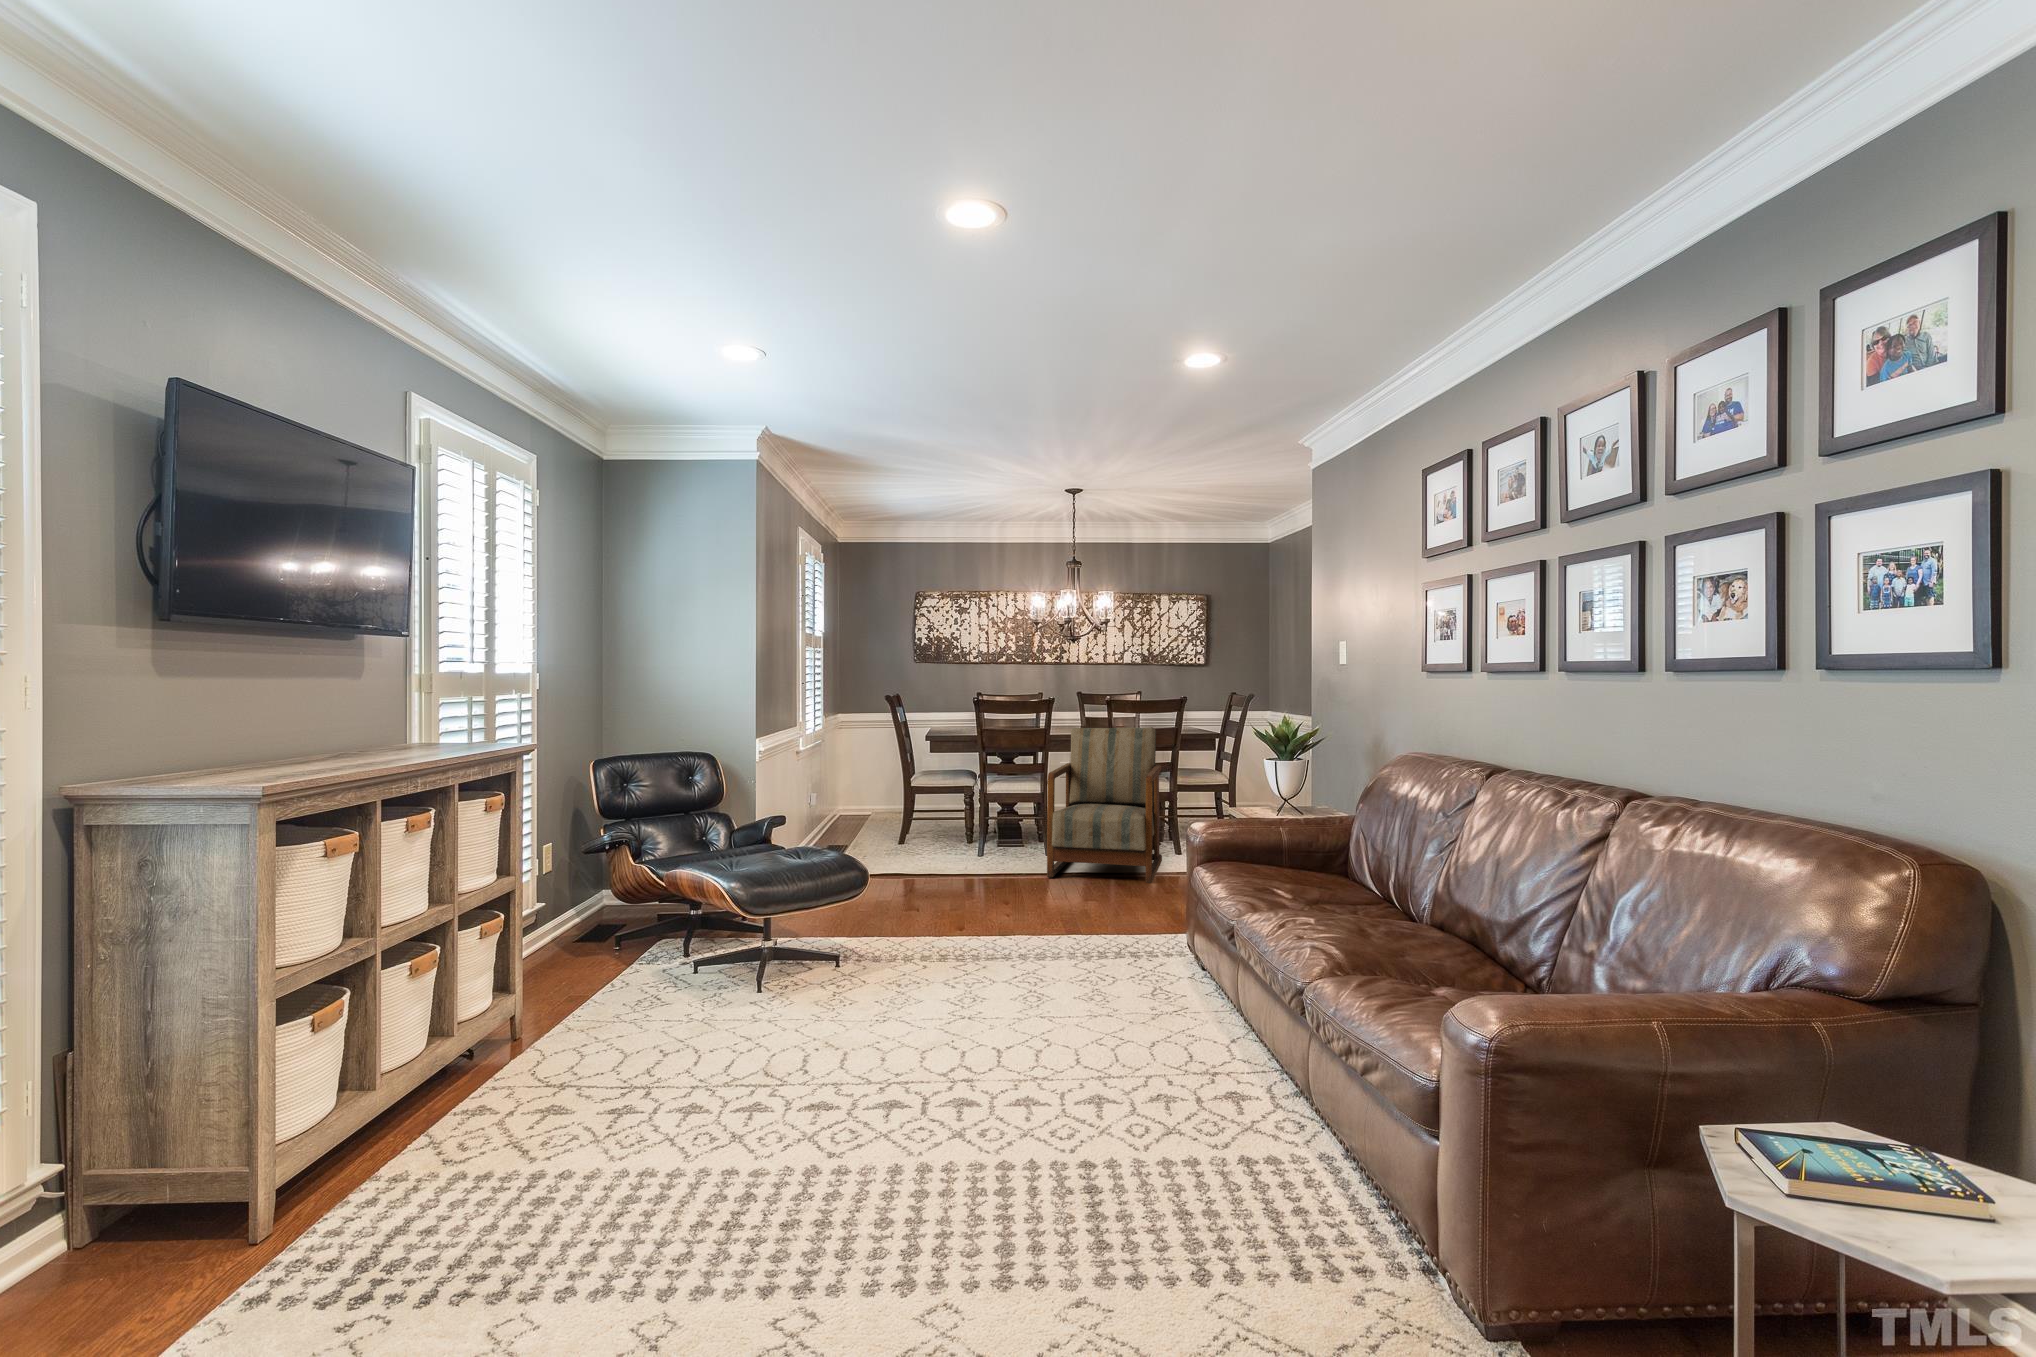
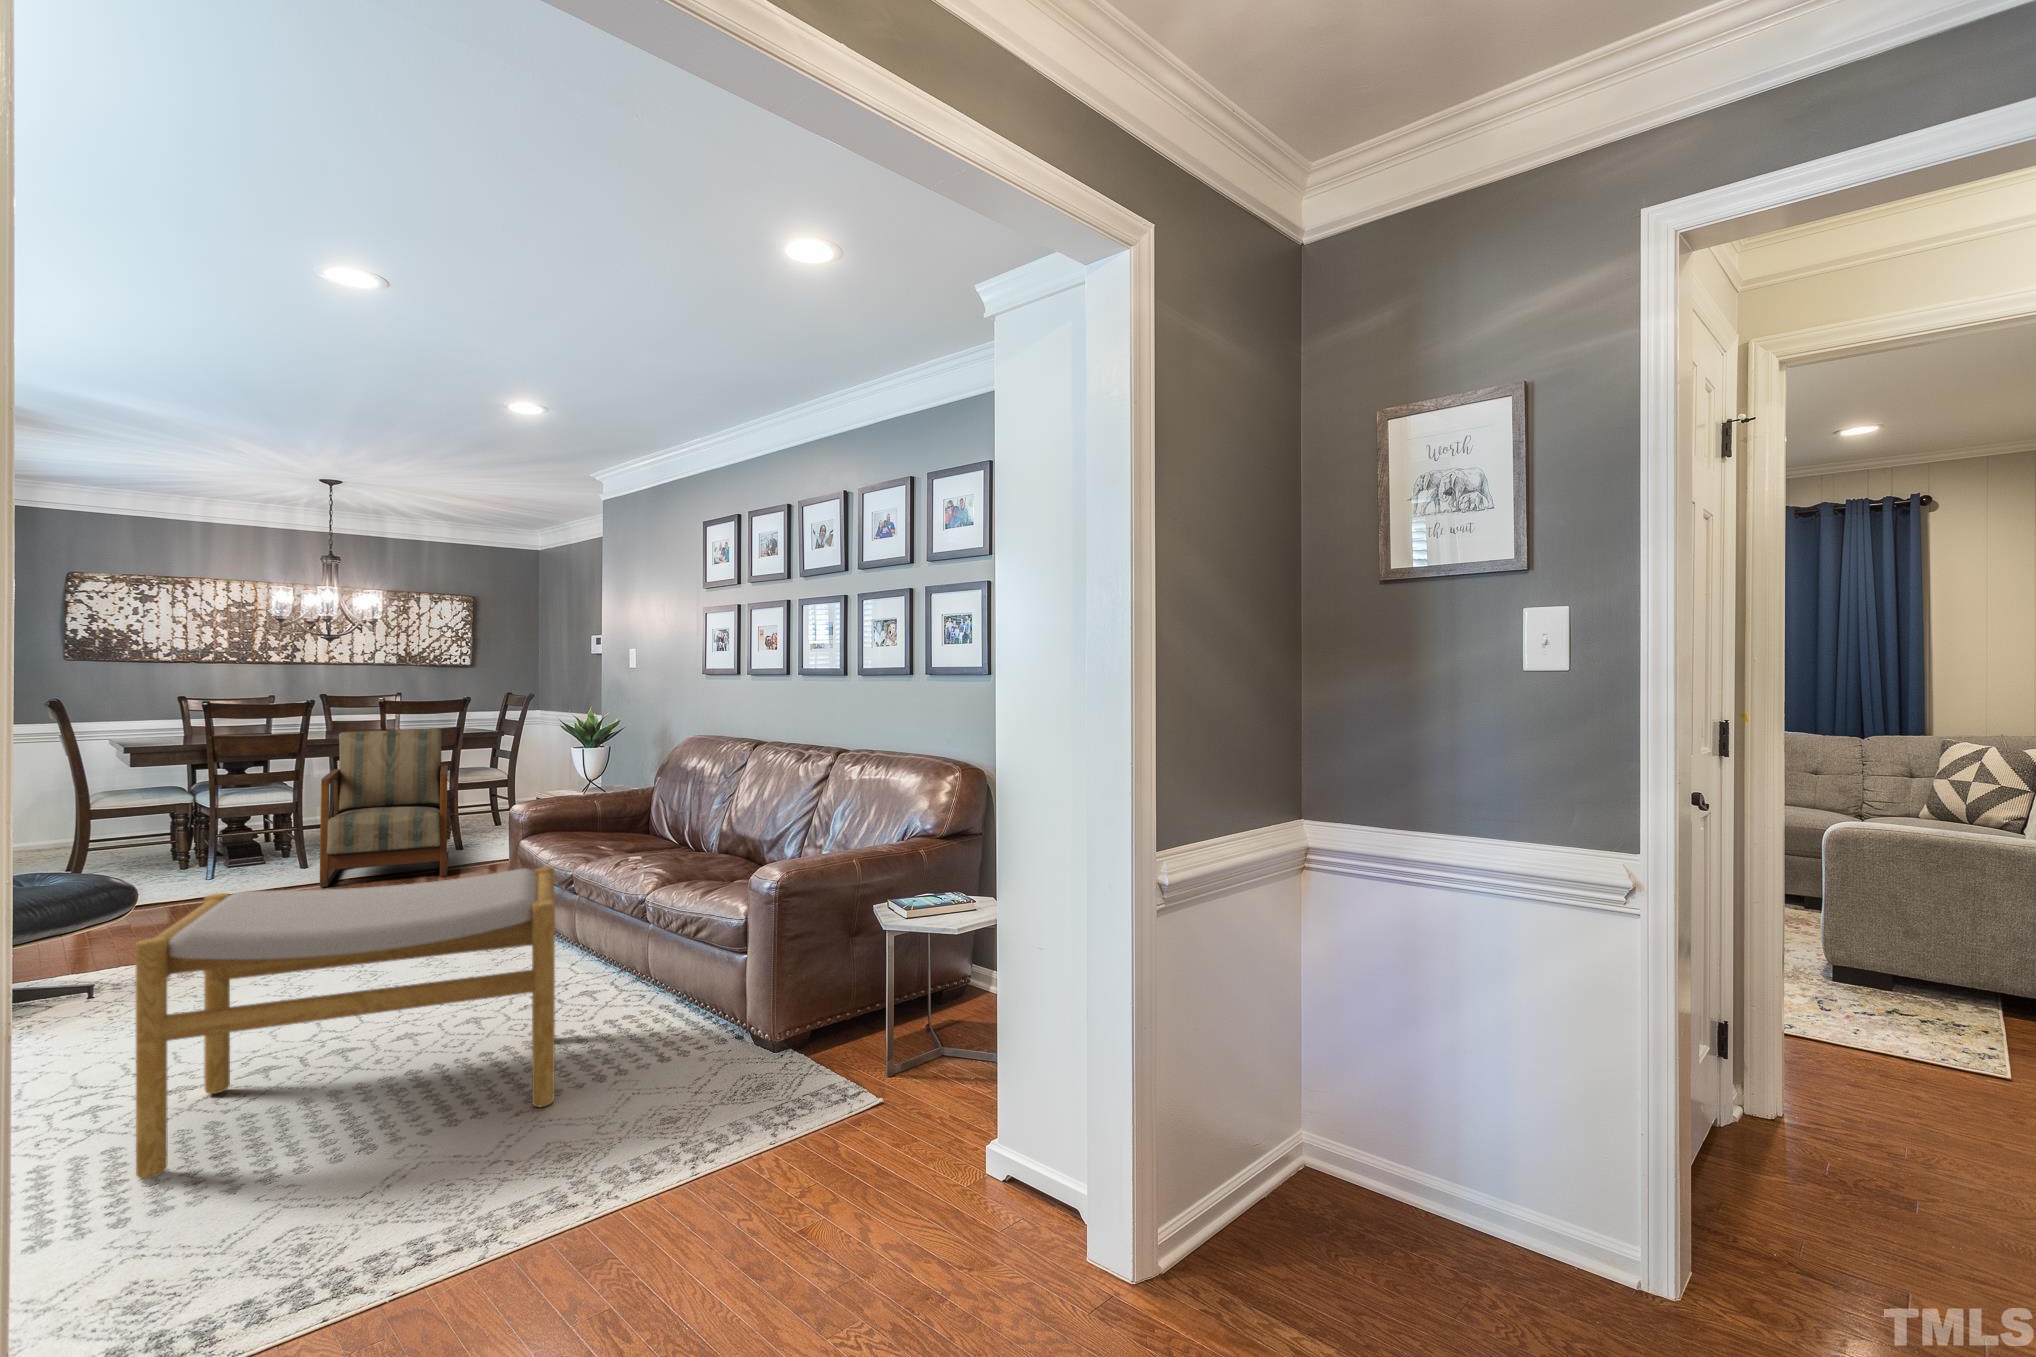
footstool: none [721,904,1170,1305] -> present [135,867,555,1179]

